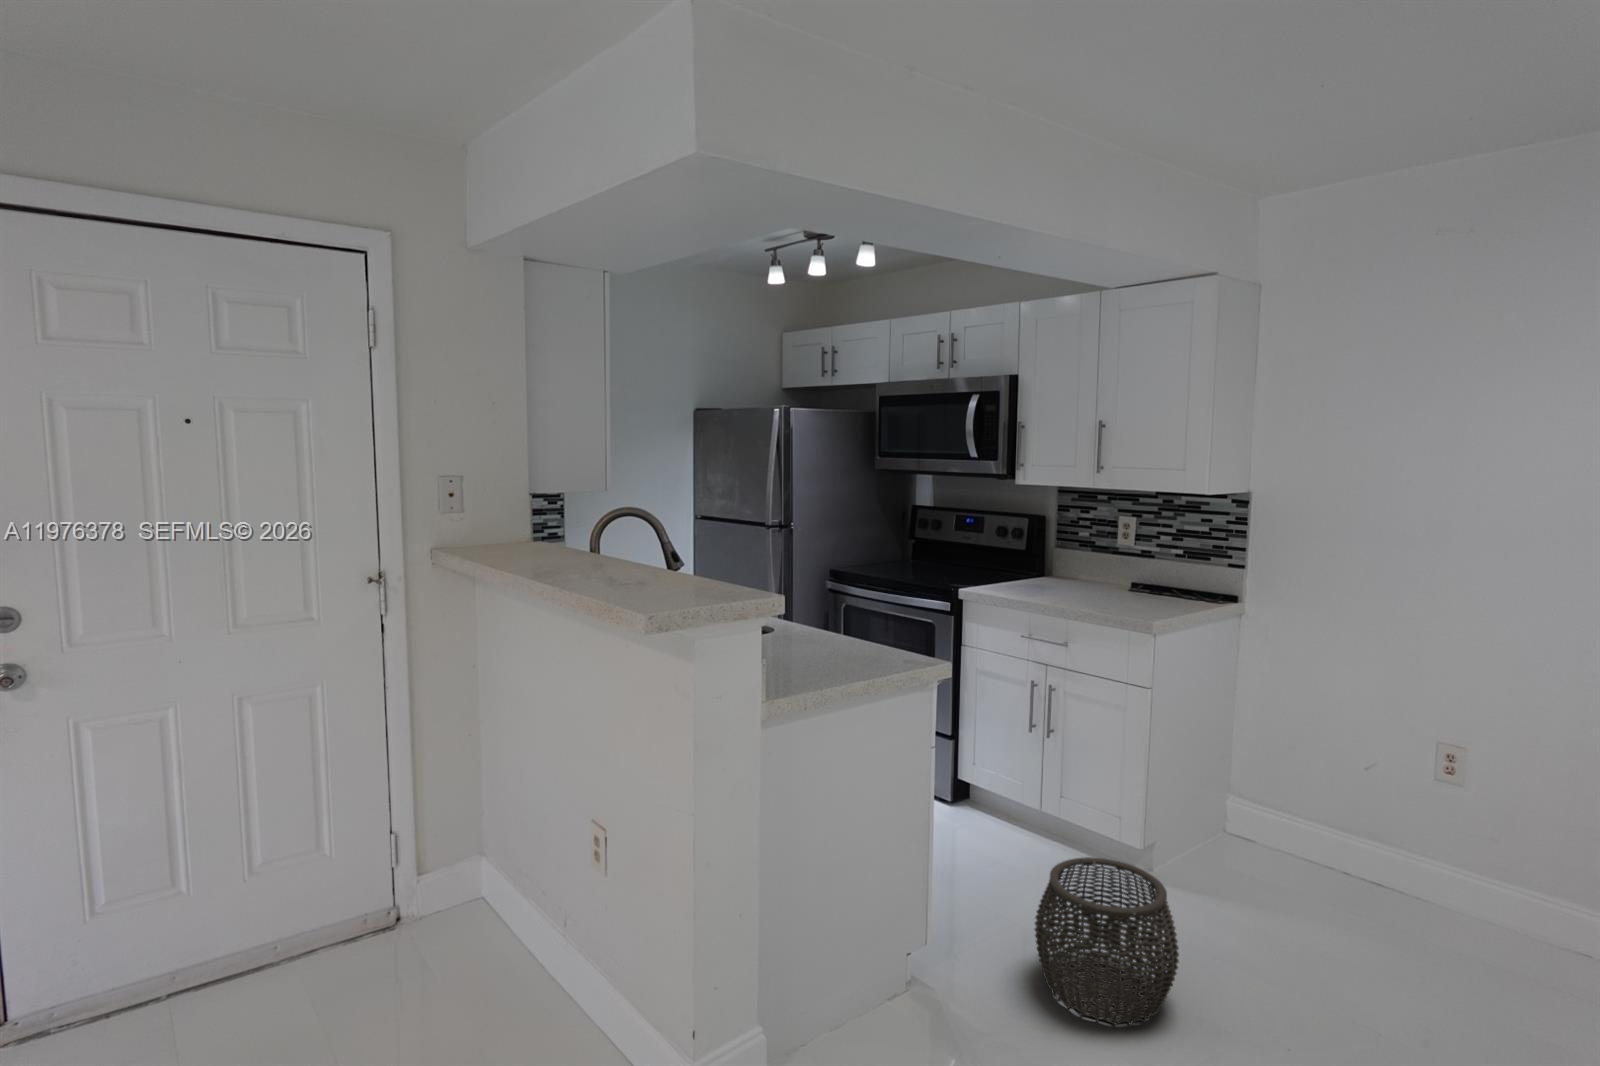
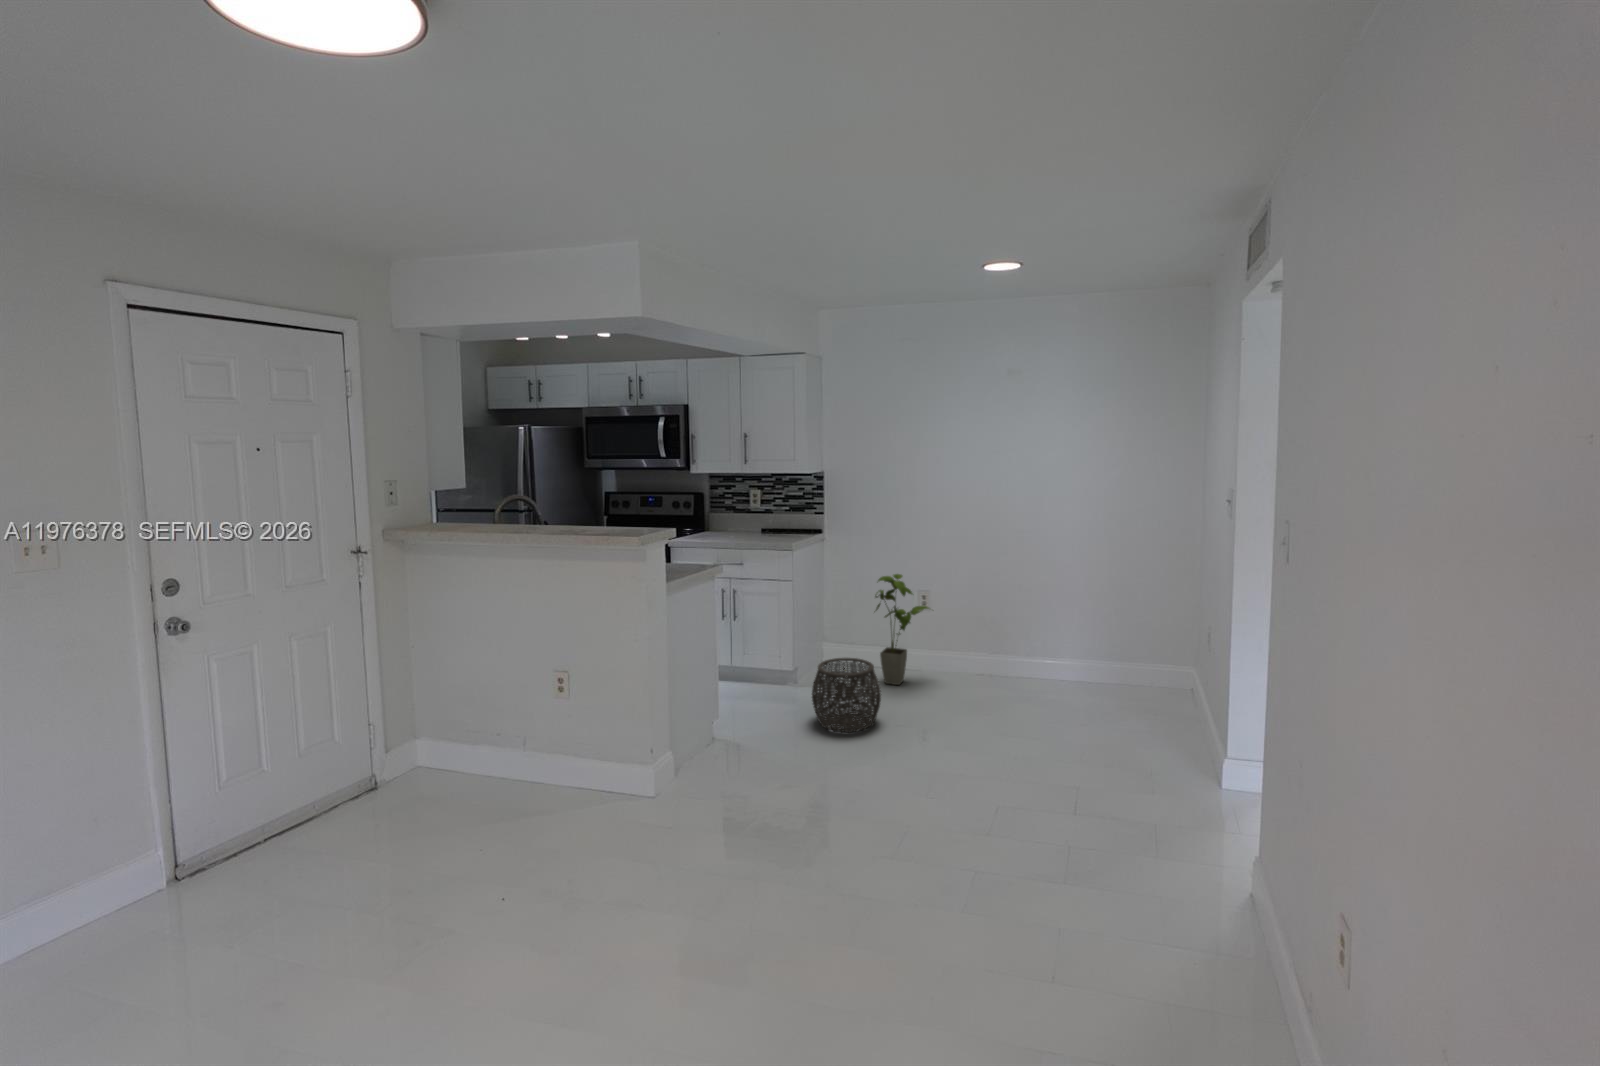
house plant: none [1266,721,1417,957] -> present [875,574,929,685]

